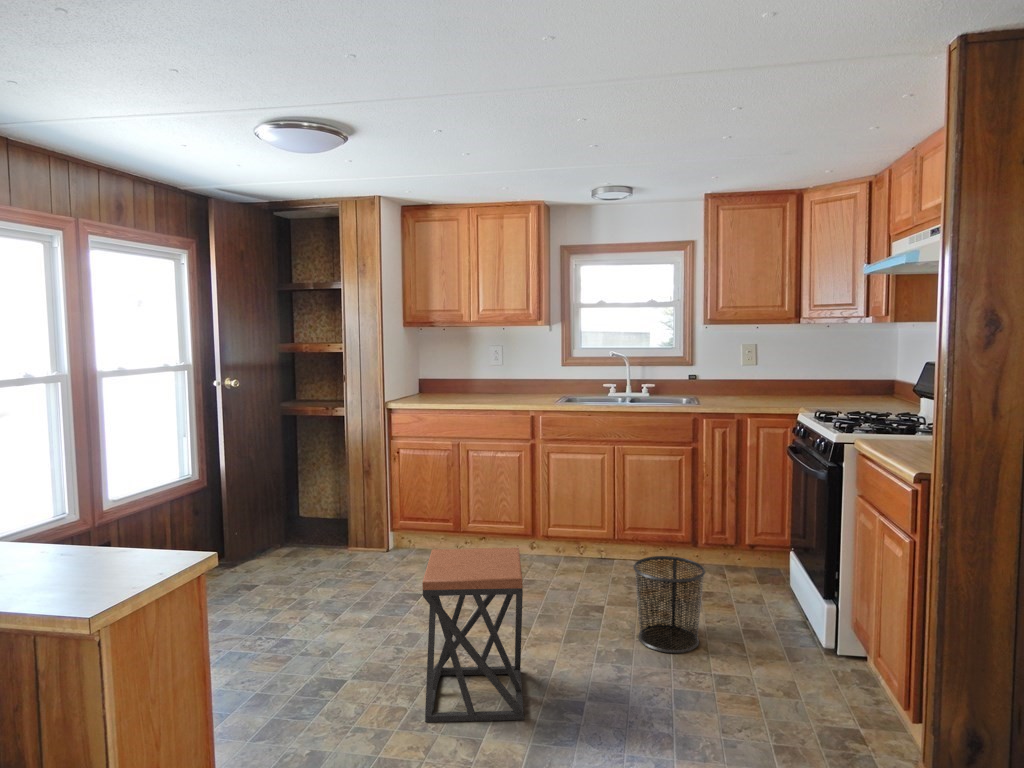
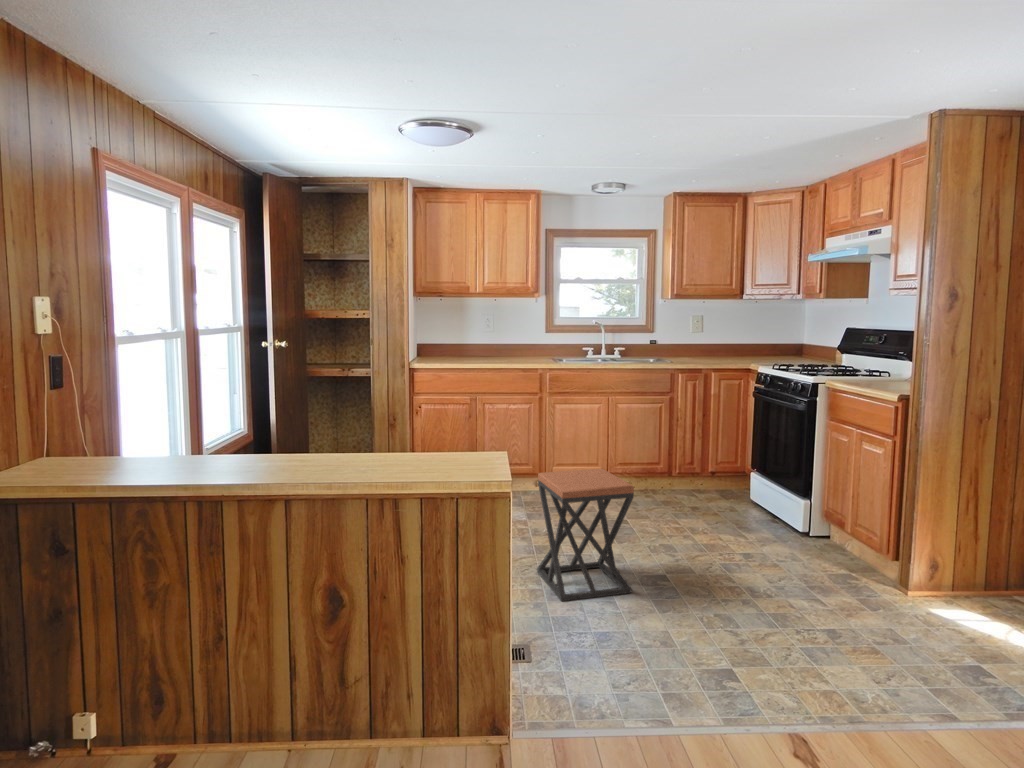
waste bin: present [633,556,705,653] -> none [664,476,720,546]

